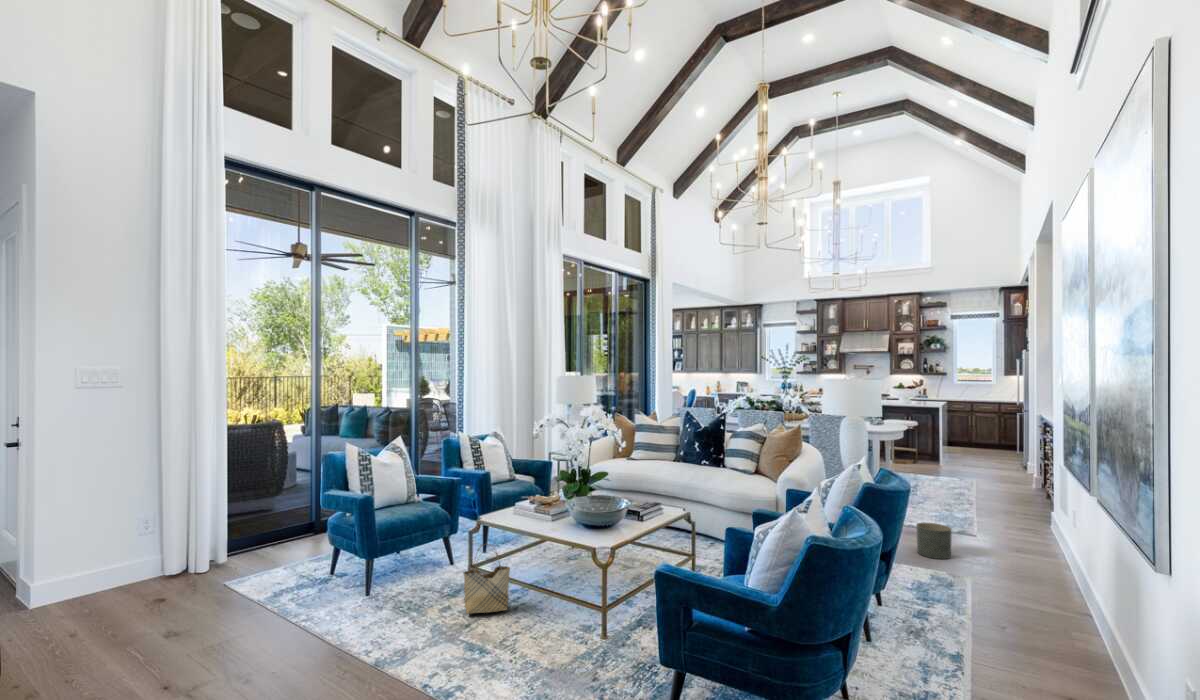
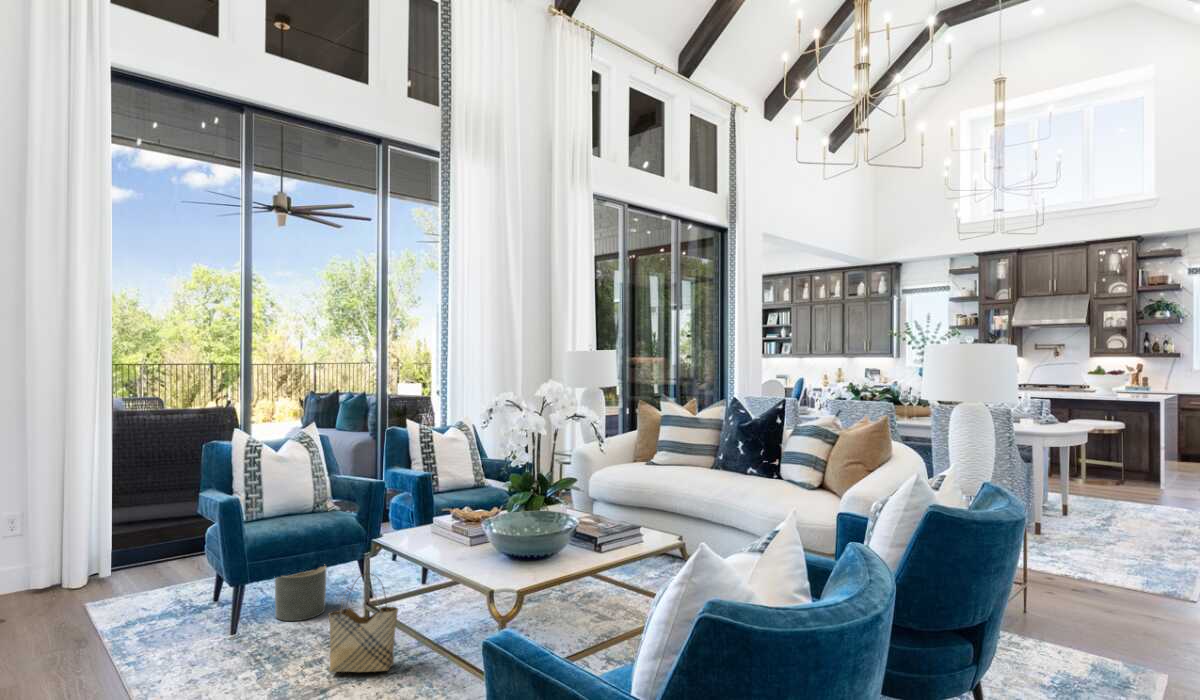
planter: present [916,523,952,559] -> present [275,566,327,621]

